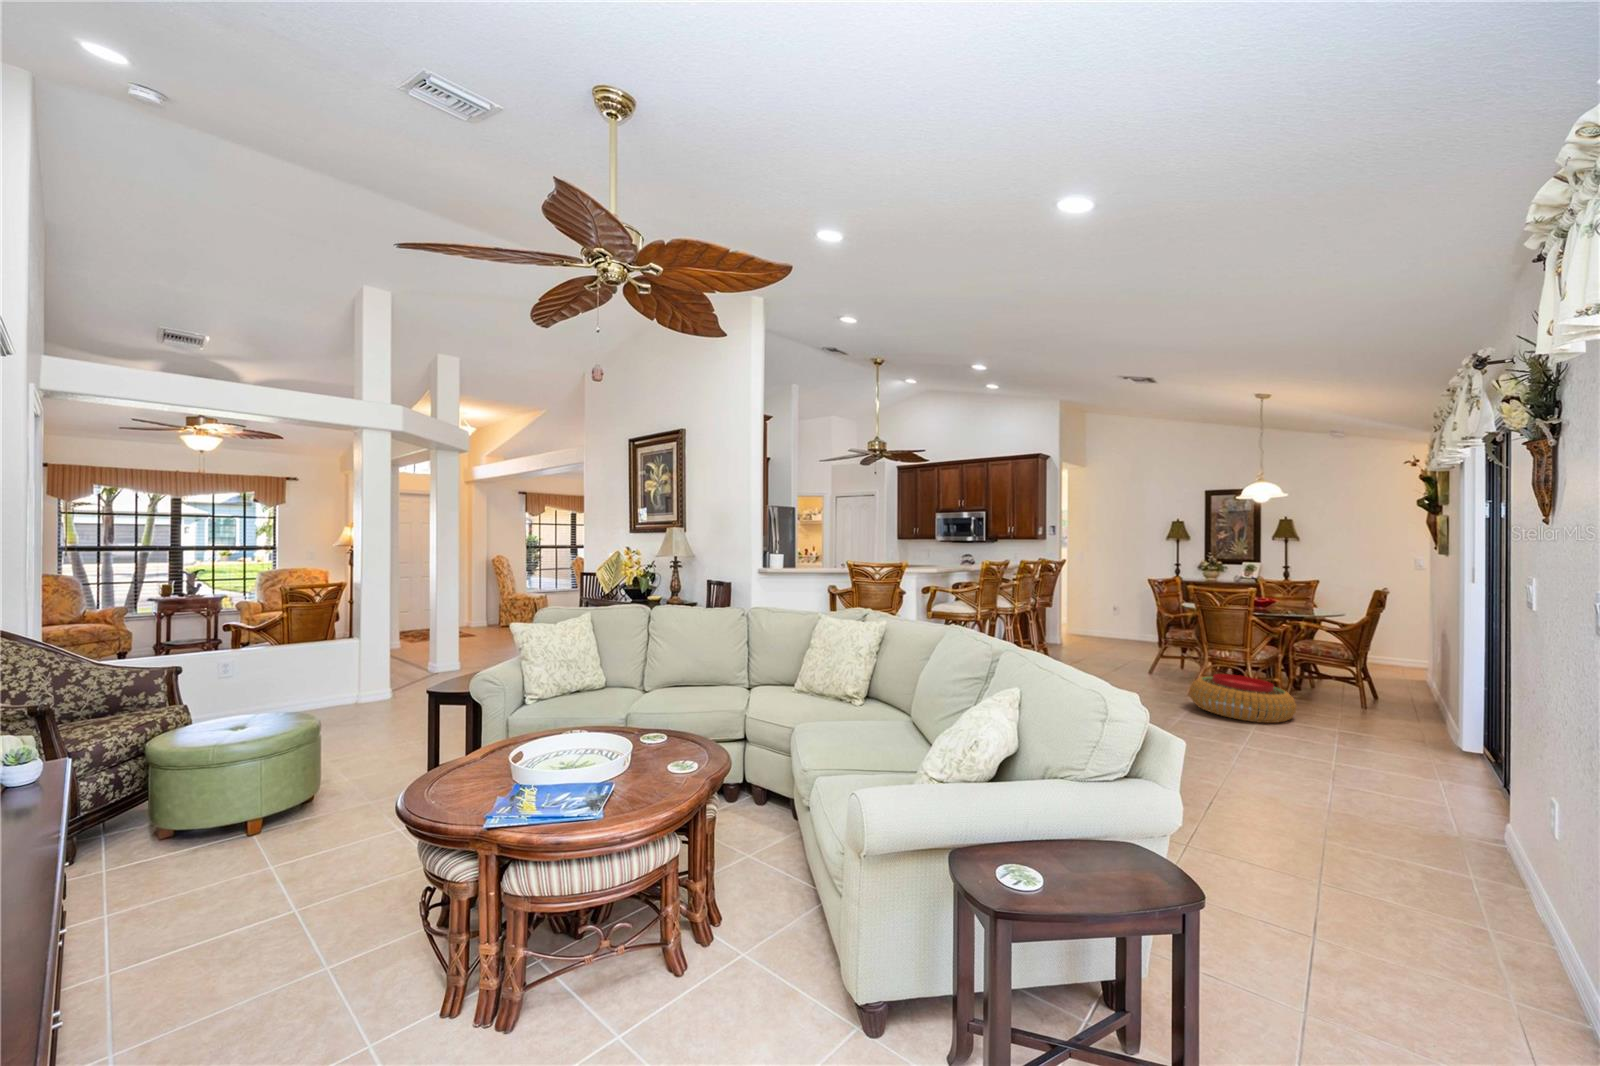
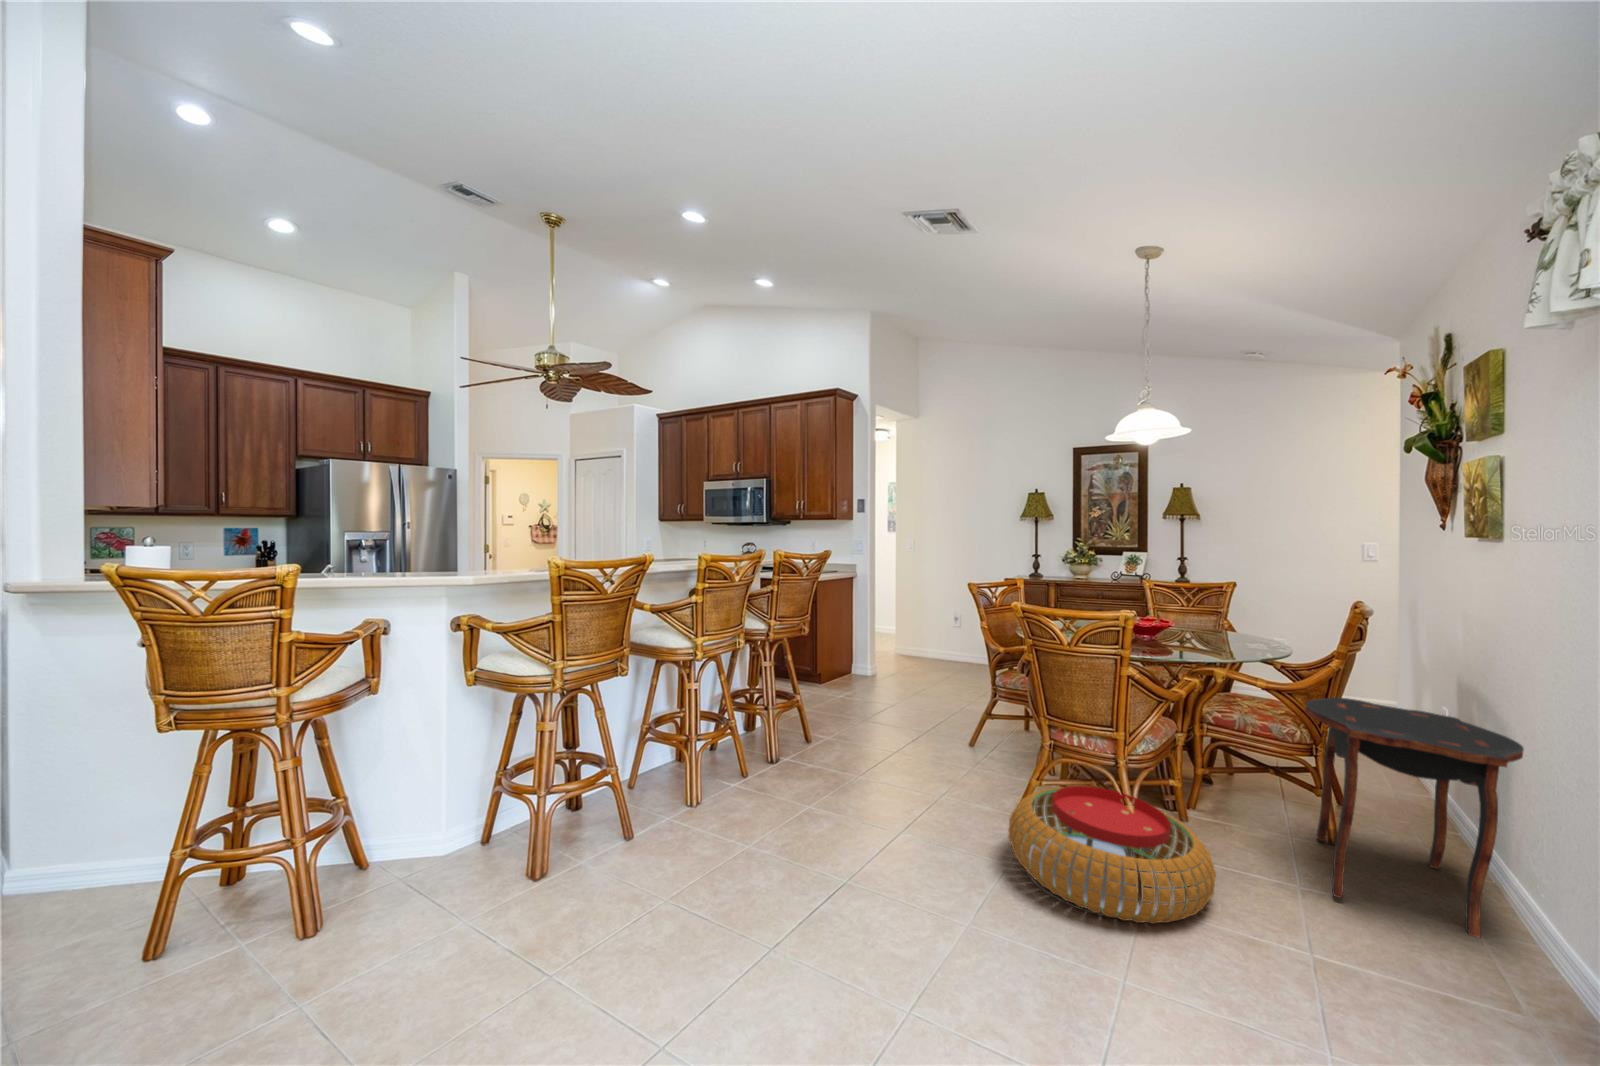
side table: none [1346,632,1448,731] -> present [1306,697,1524,937]

